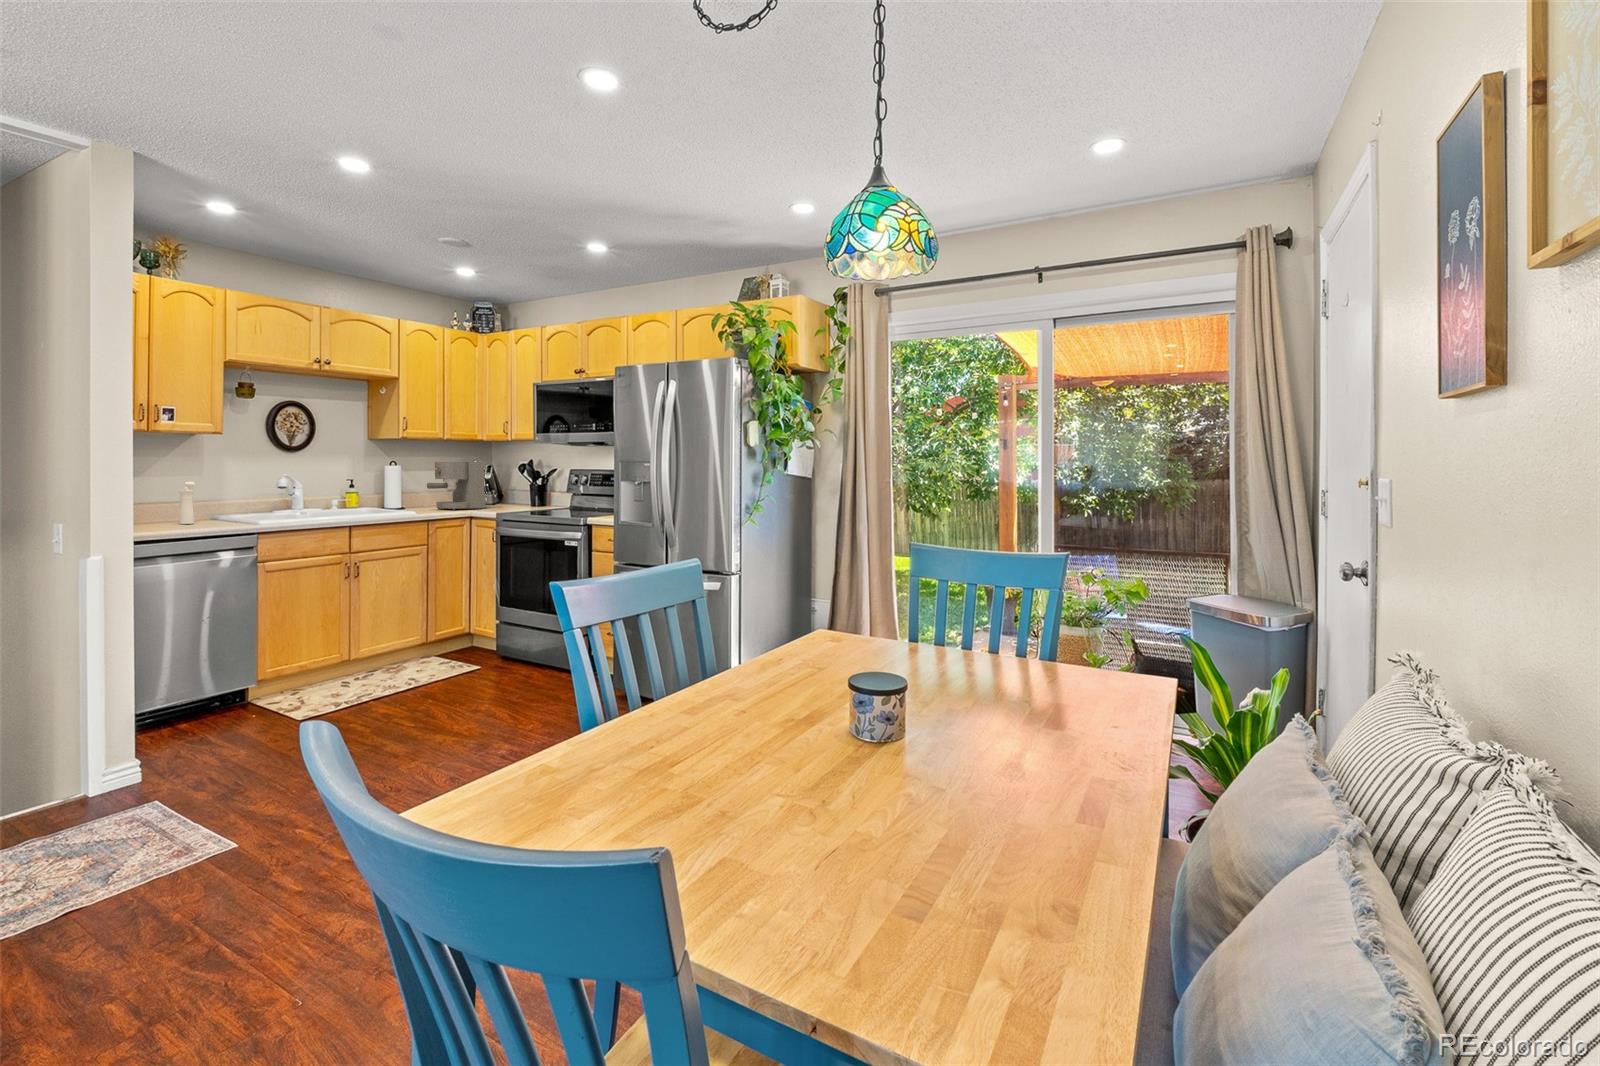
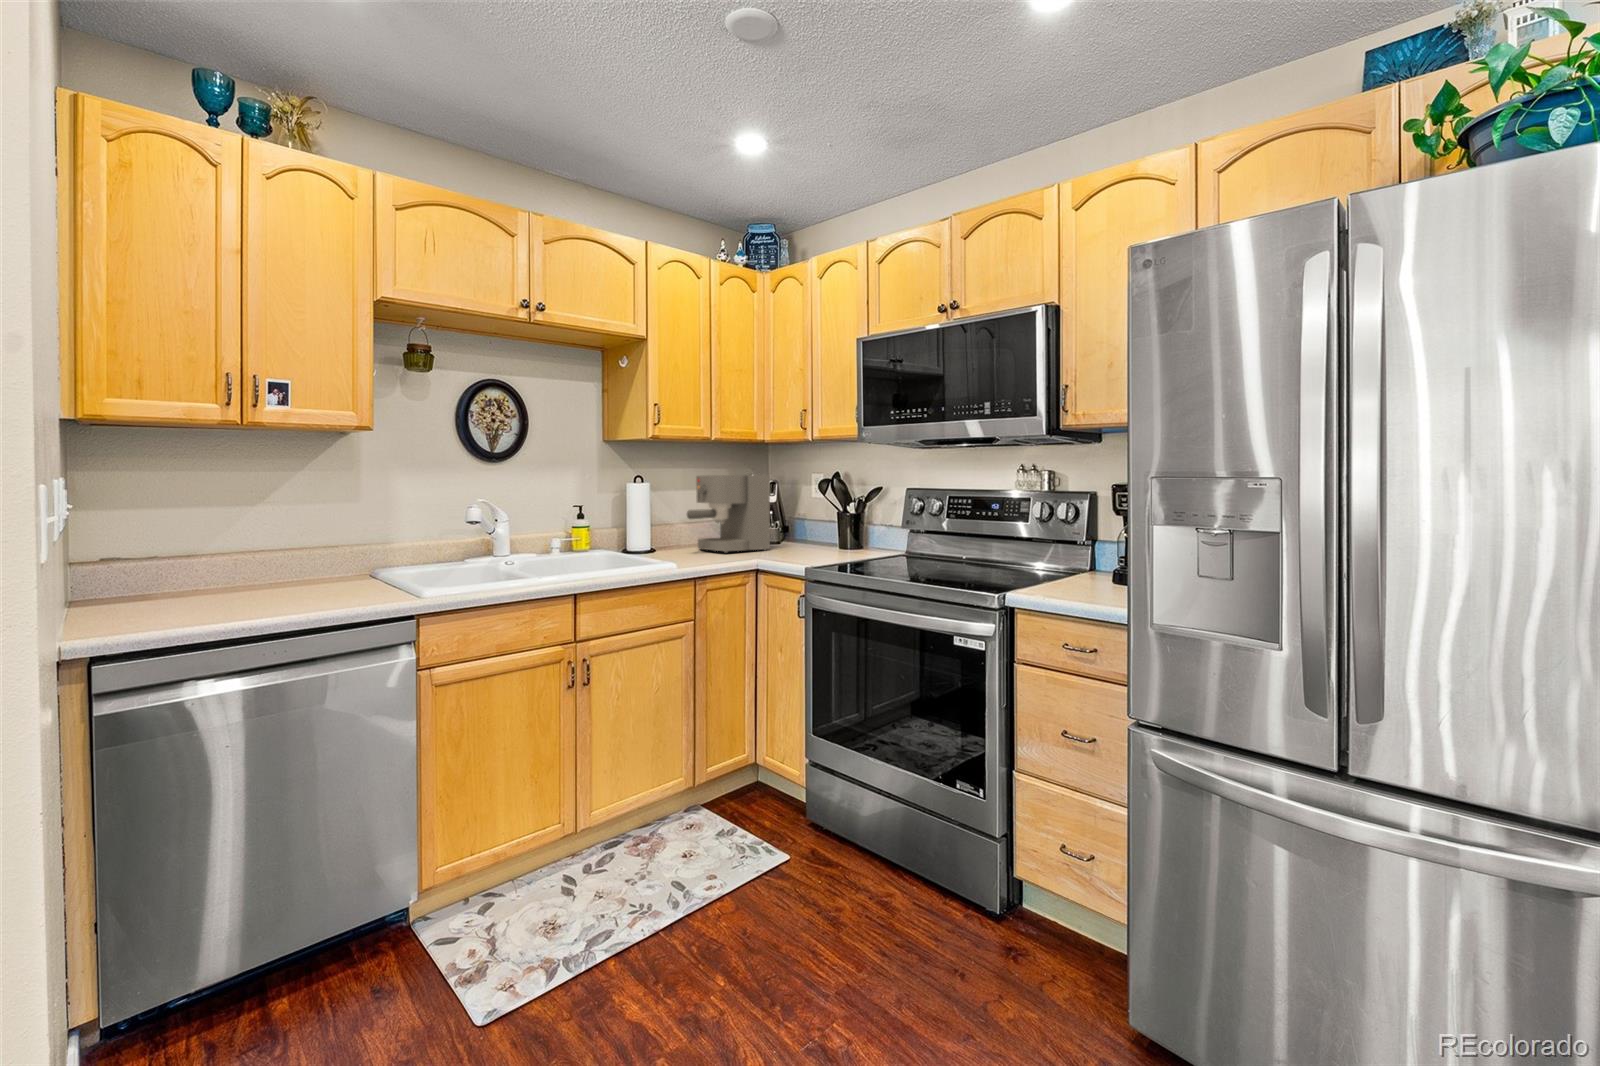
pepper mill: present [179,482,195,524] -> none [291,519,326,598]

